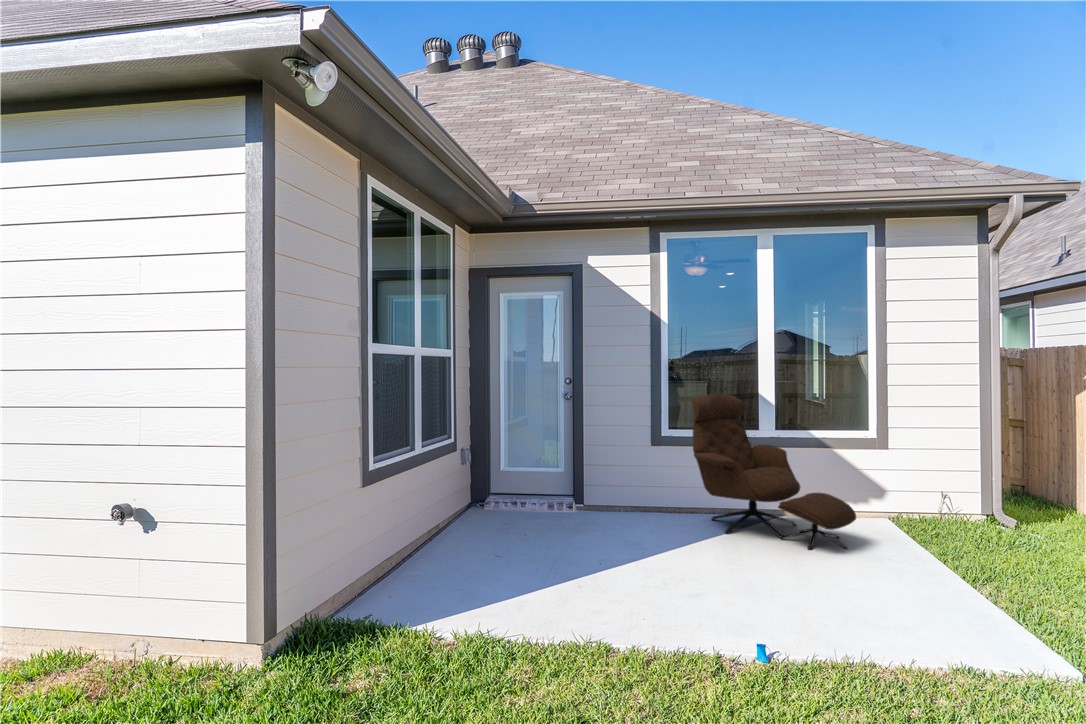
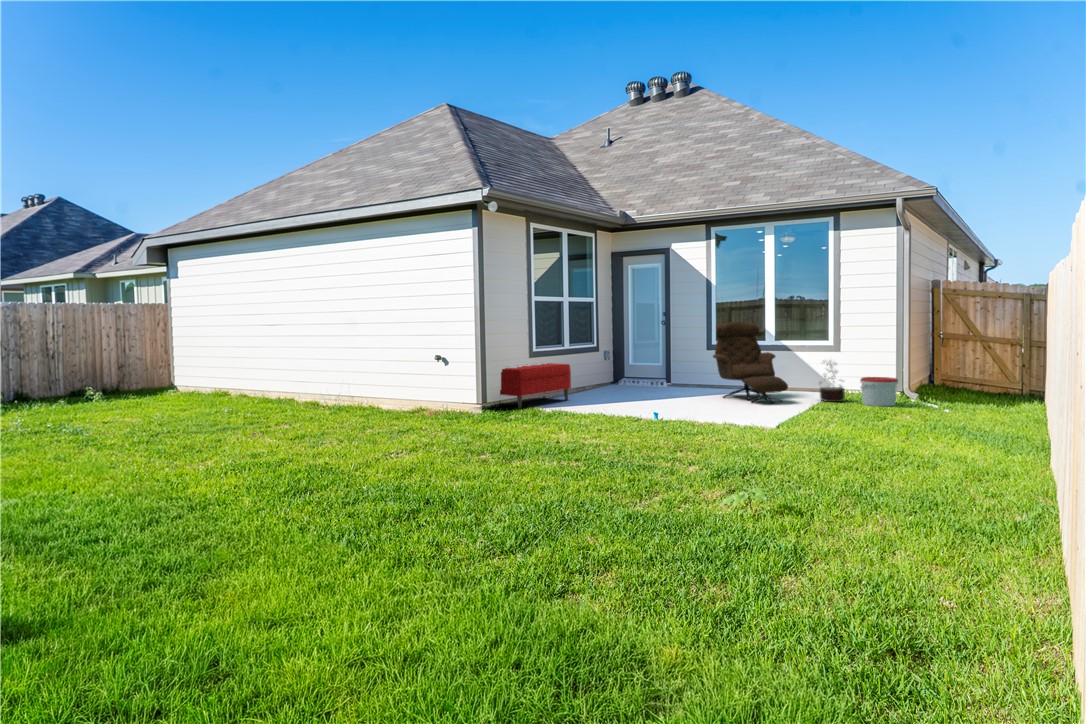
decorative plant: none [859,456,914,530] -> present [819,361,845,402]
bucket: none [939,483,1005,536] -> present [860,377,898,406]
bench: none [287,496,466,663] -> present [495,363,571,409]

